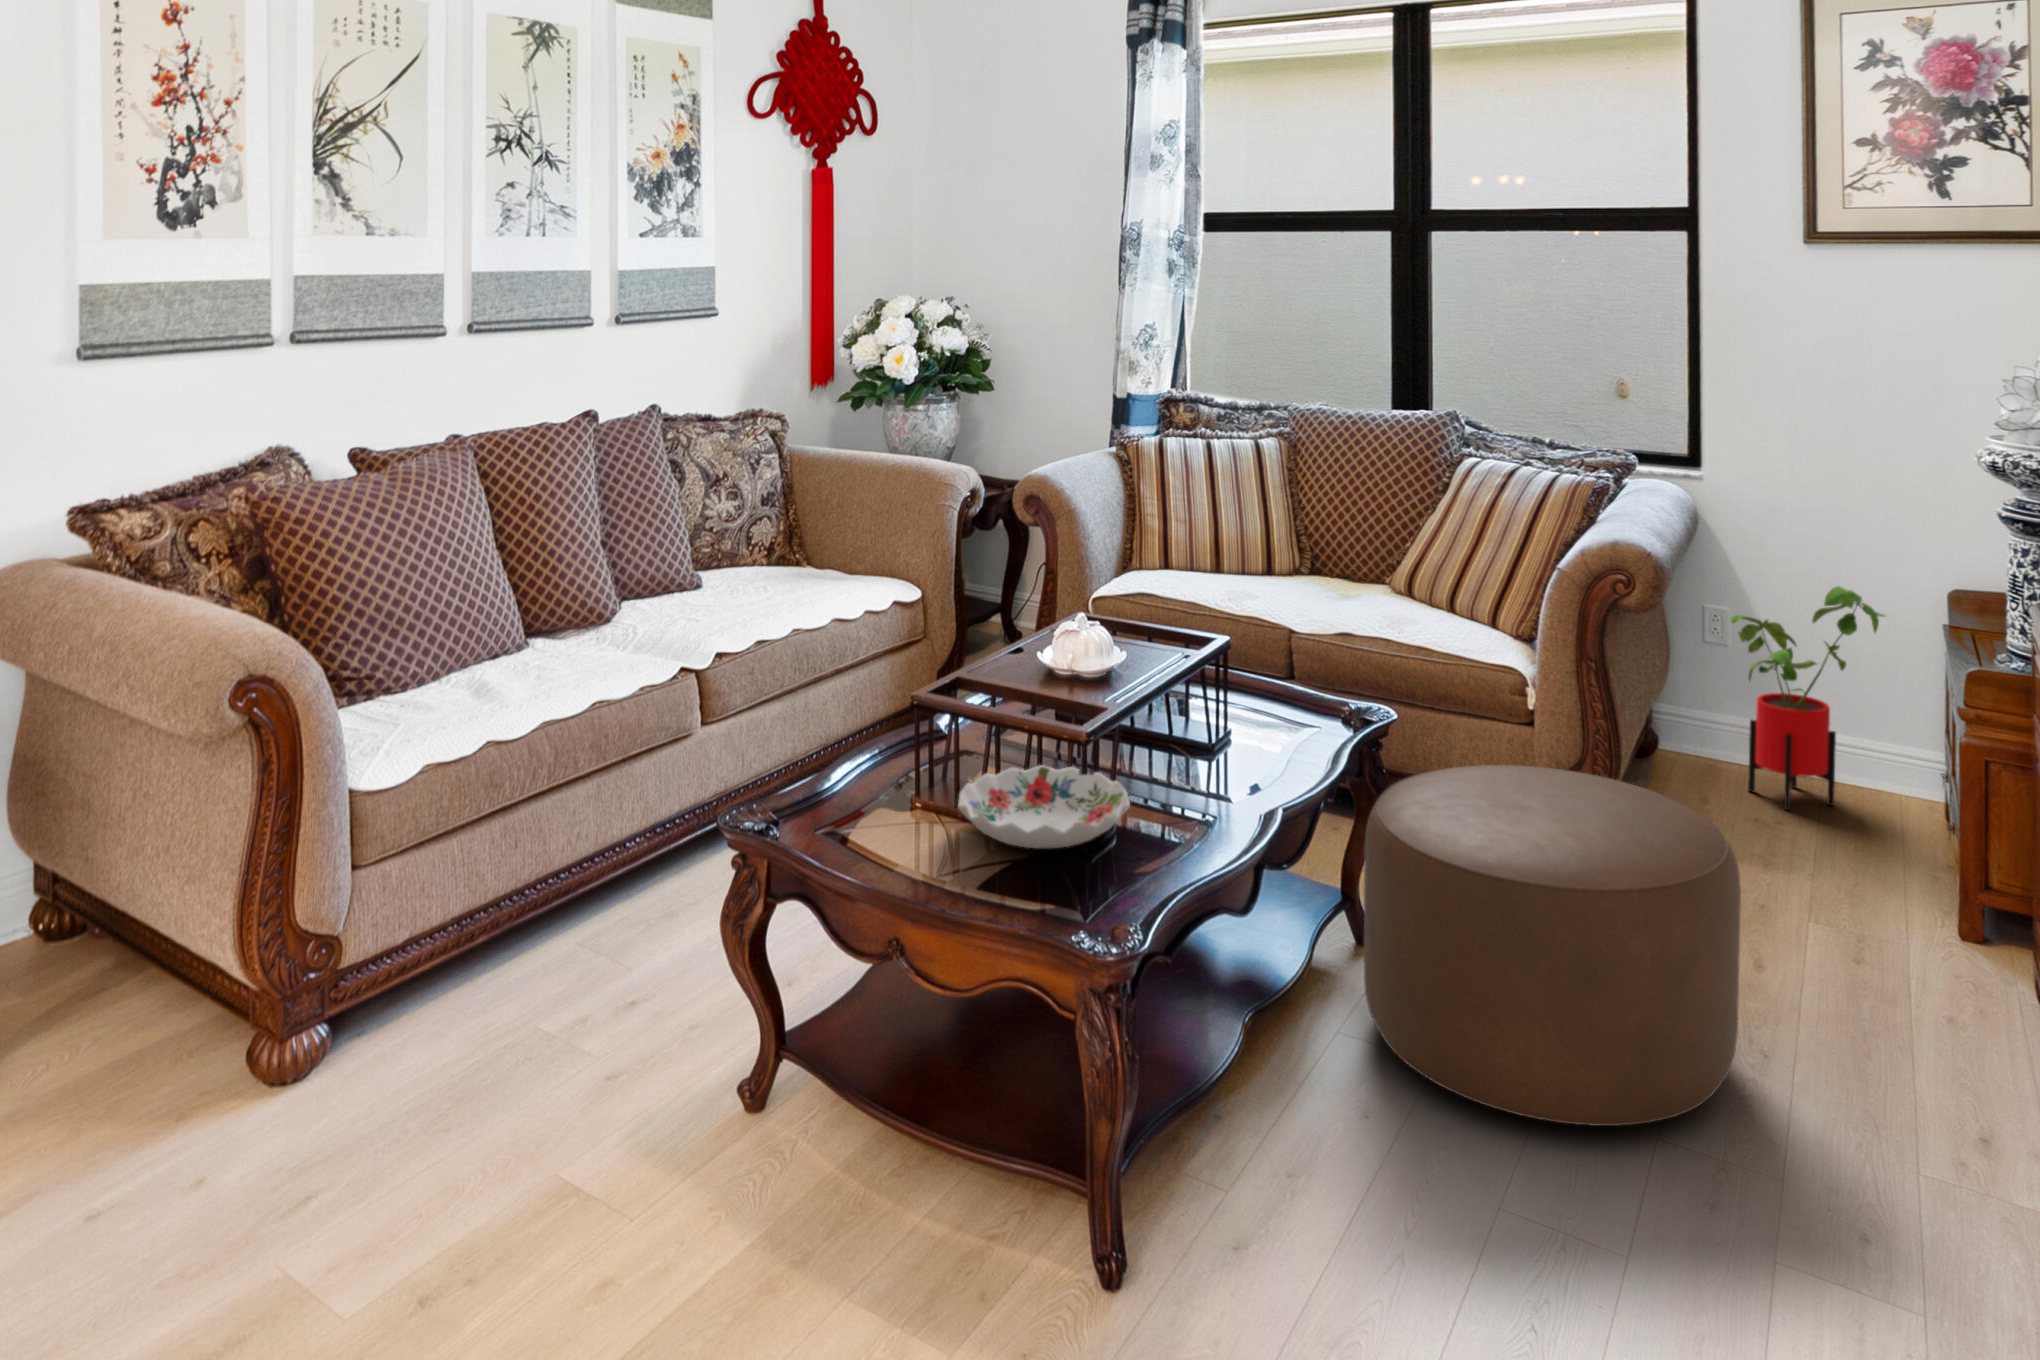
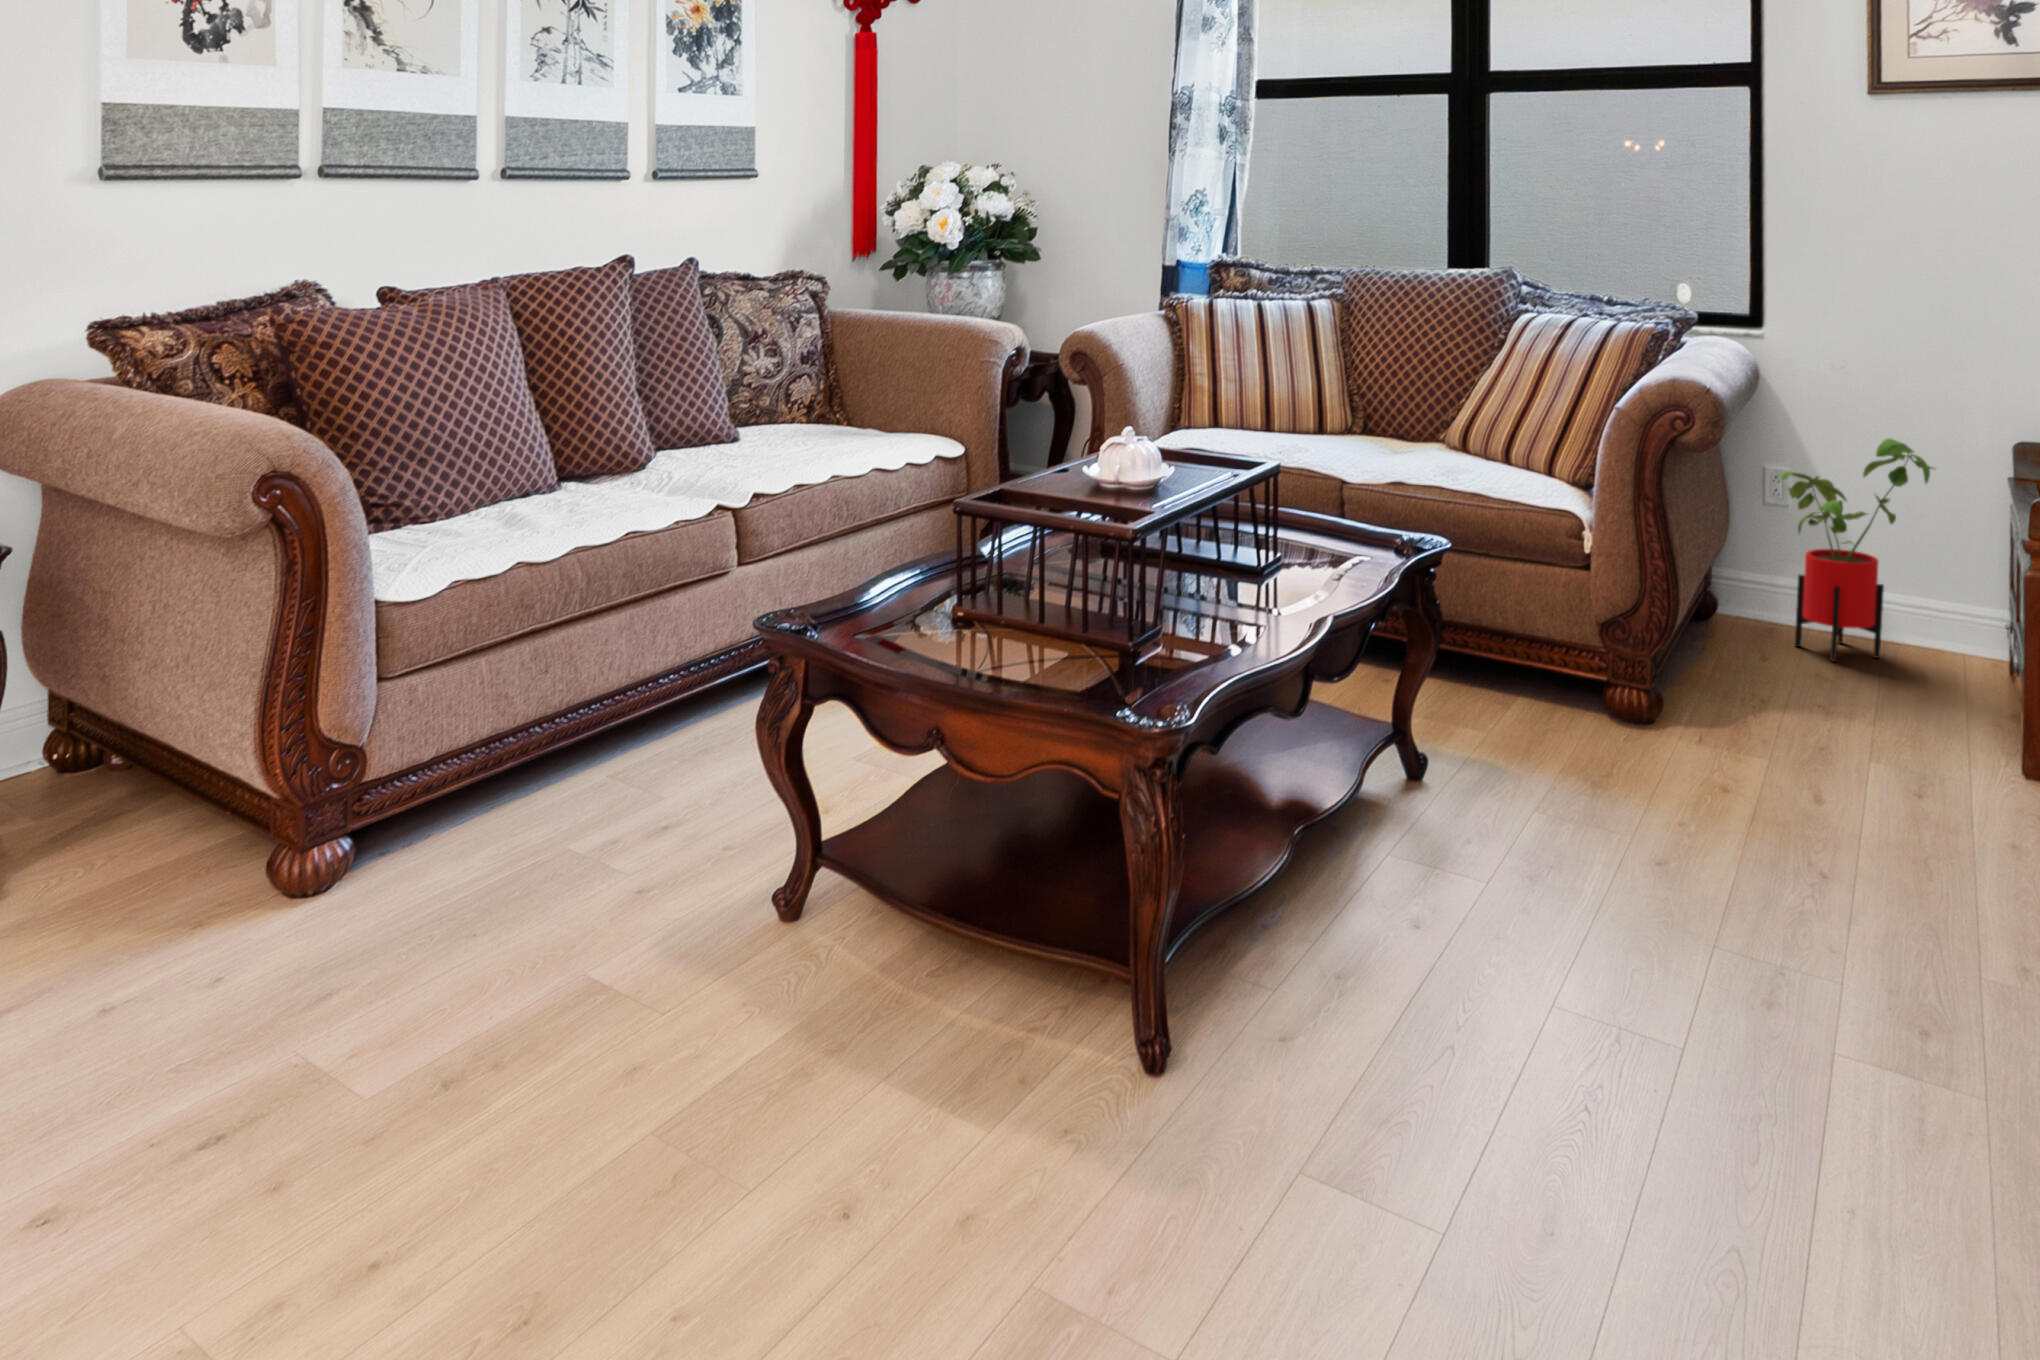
decorative bowl: present [958,765,1130,849] -> none [998,574,1174,647]
ottoman: present [1364,765,1741,1126] -> none [1409,590,1790,925]

